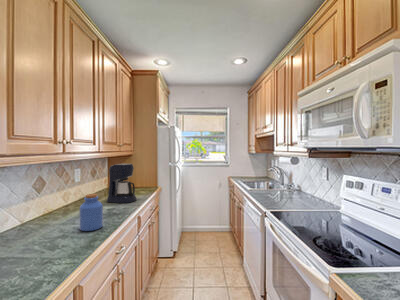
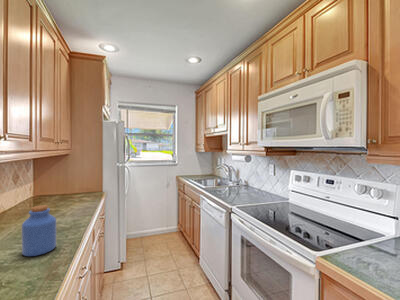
coffee maker: present [107,164,137,203] -> none [44,165,85,213]

